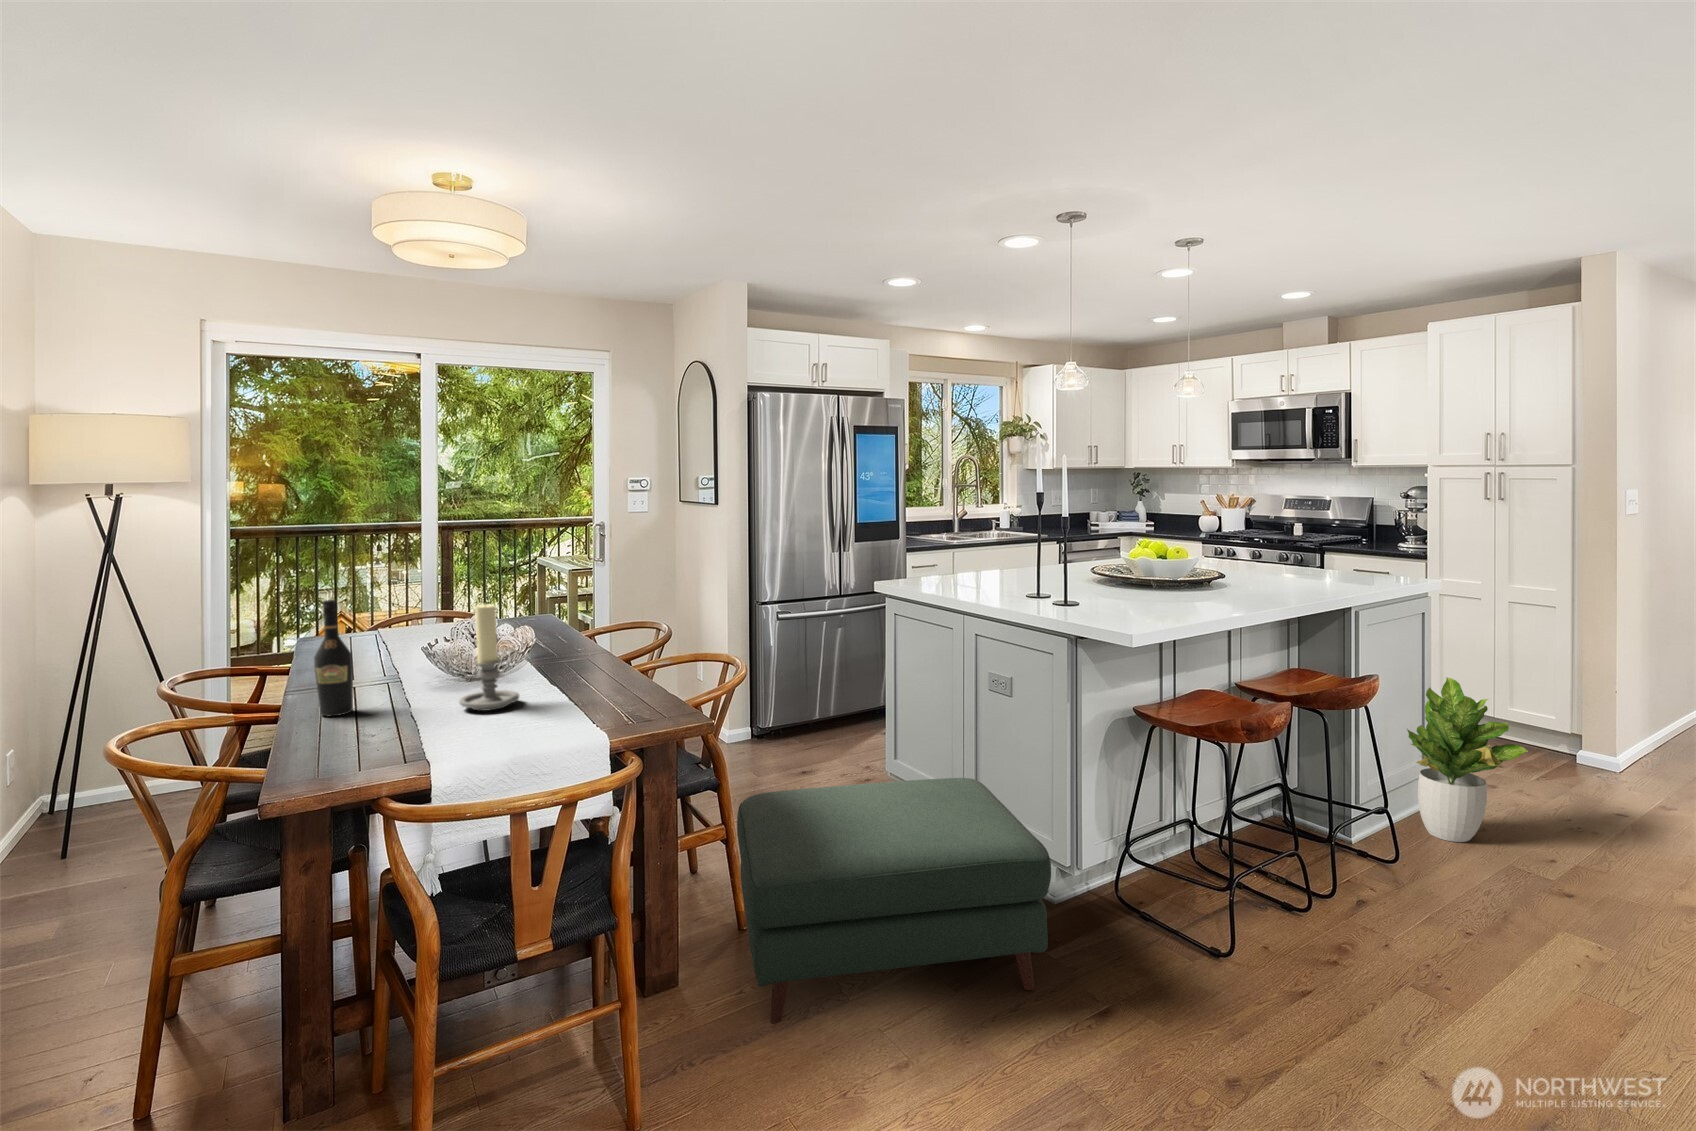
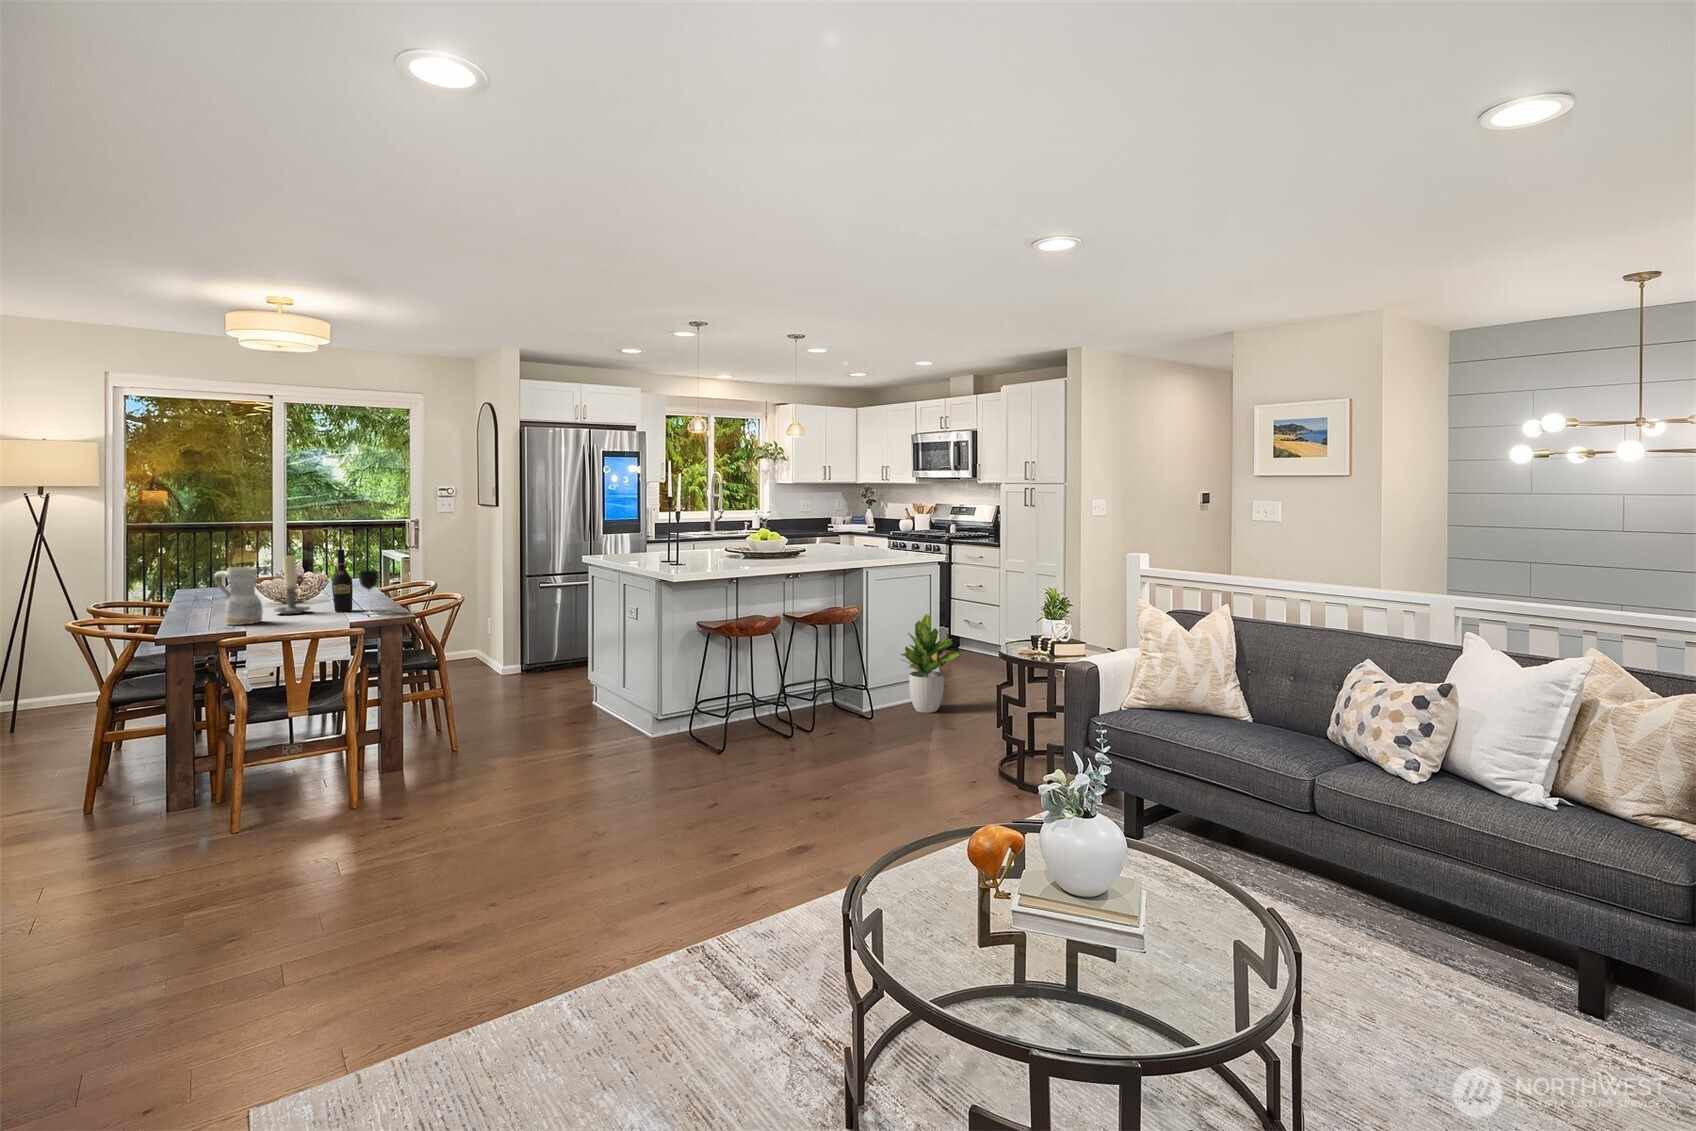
wine bottle: present [314,600,353,716] -> present [332,550,353,612]
wine glass: none [608,632,642,713] -> present [358,571,378,614]
ceramic pitcher: none [362,634,449,750] -> present [214,567,263,625]
ottoman: present [737,778,1051,1023] -> none [432,665,609,779]

